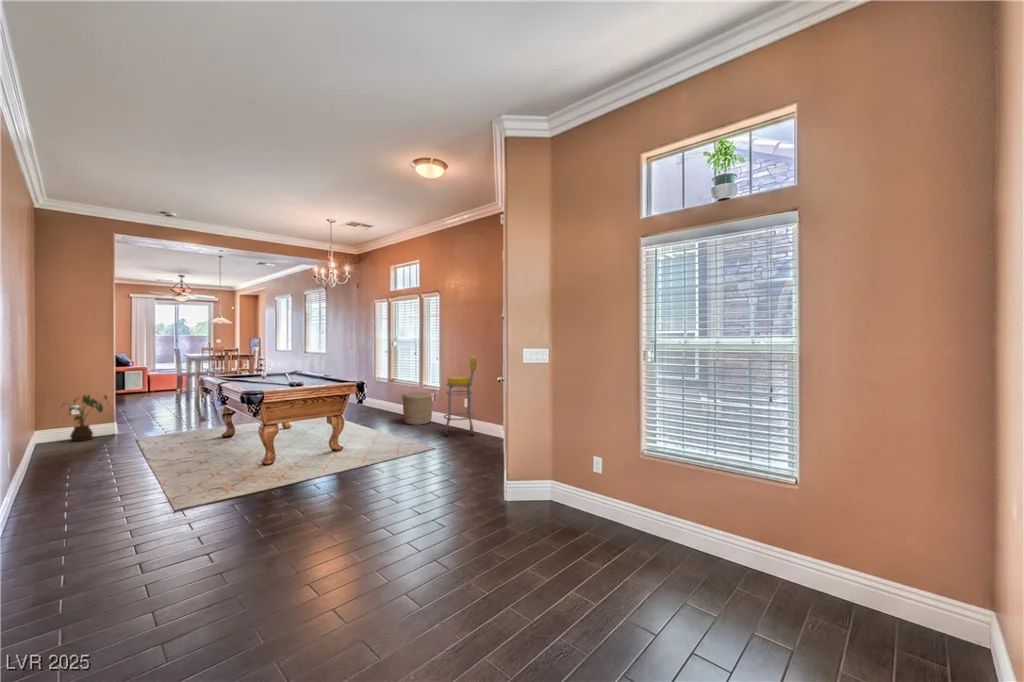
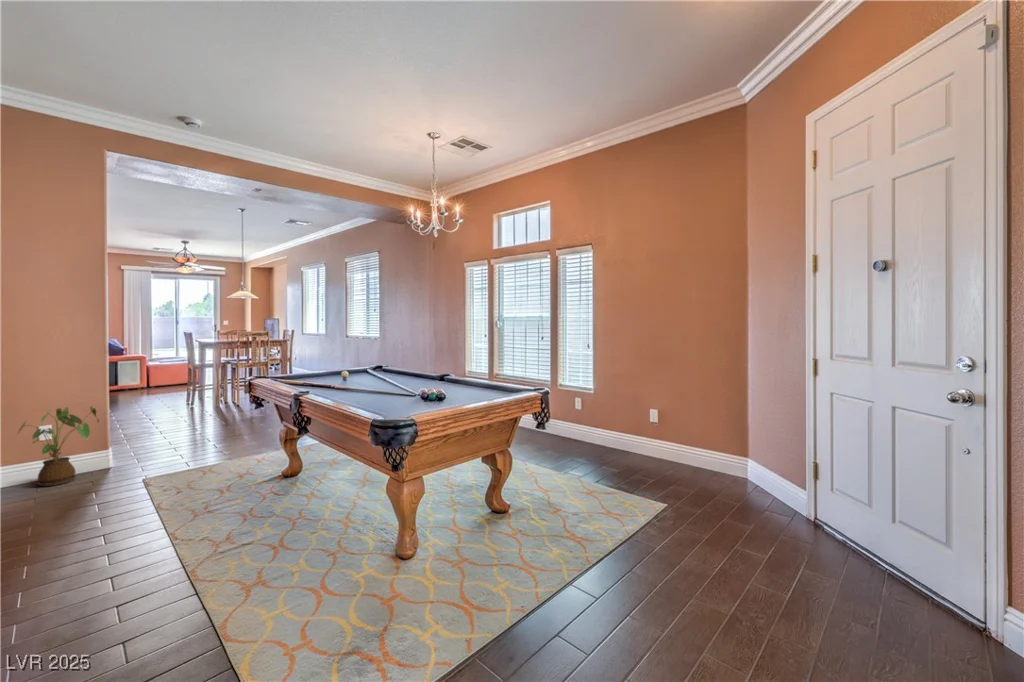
bar stool: present [444,356,477,437] -> none [623,343,686,472]
woven basket: present [402,392,433,425] -> none [535,396,580,446]

